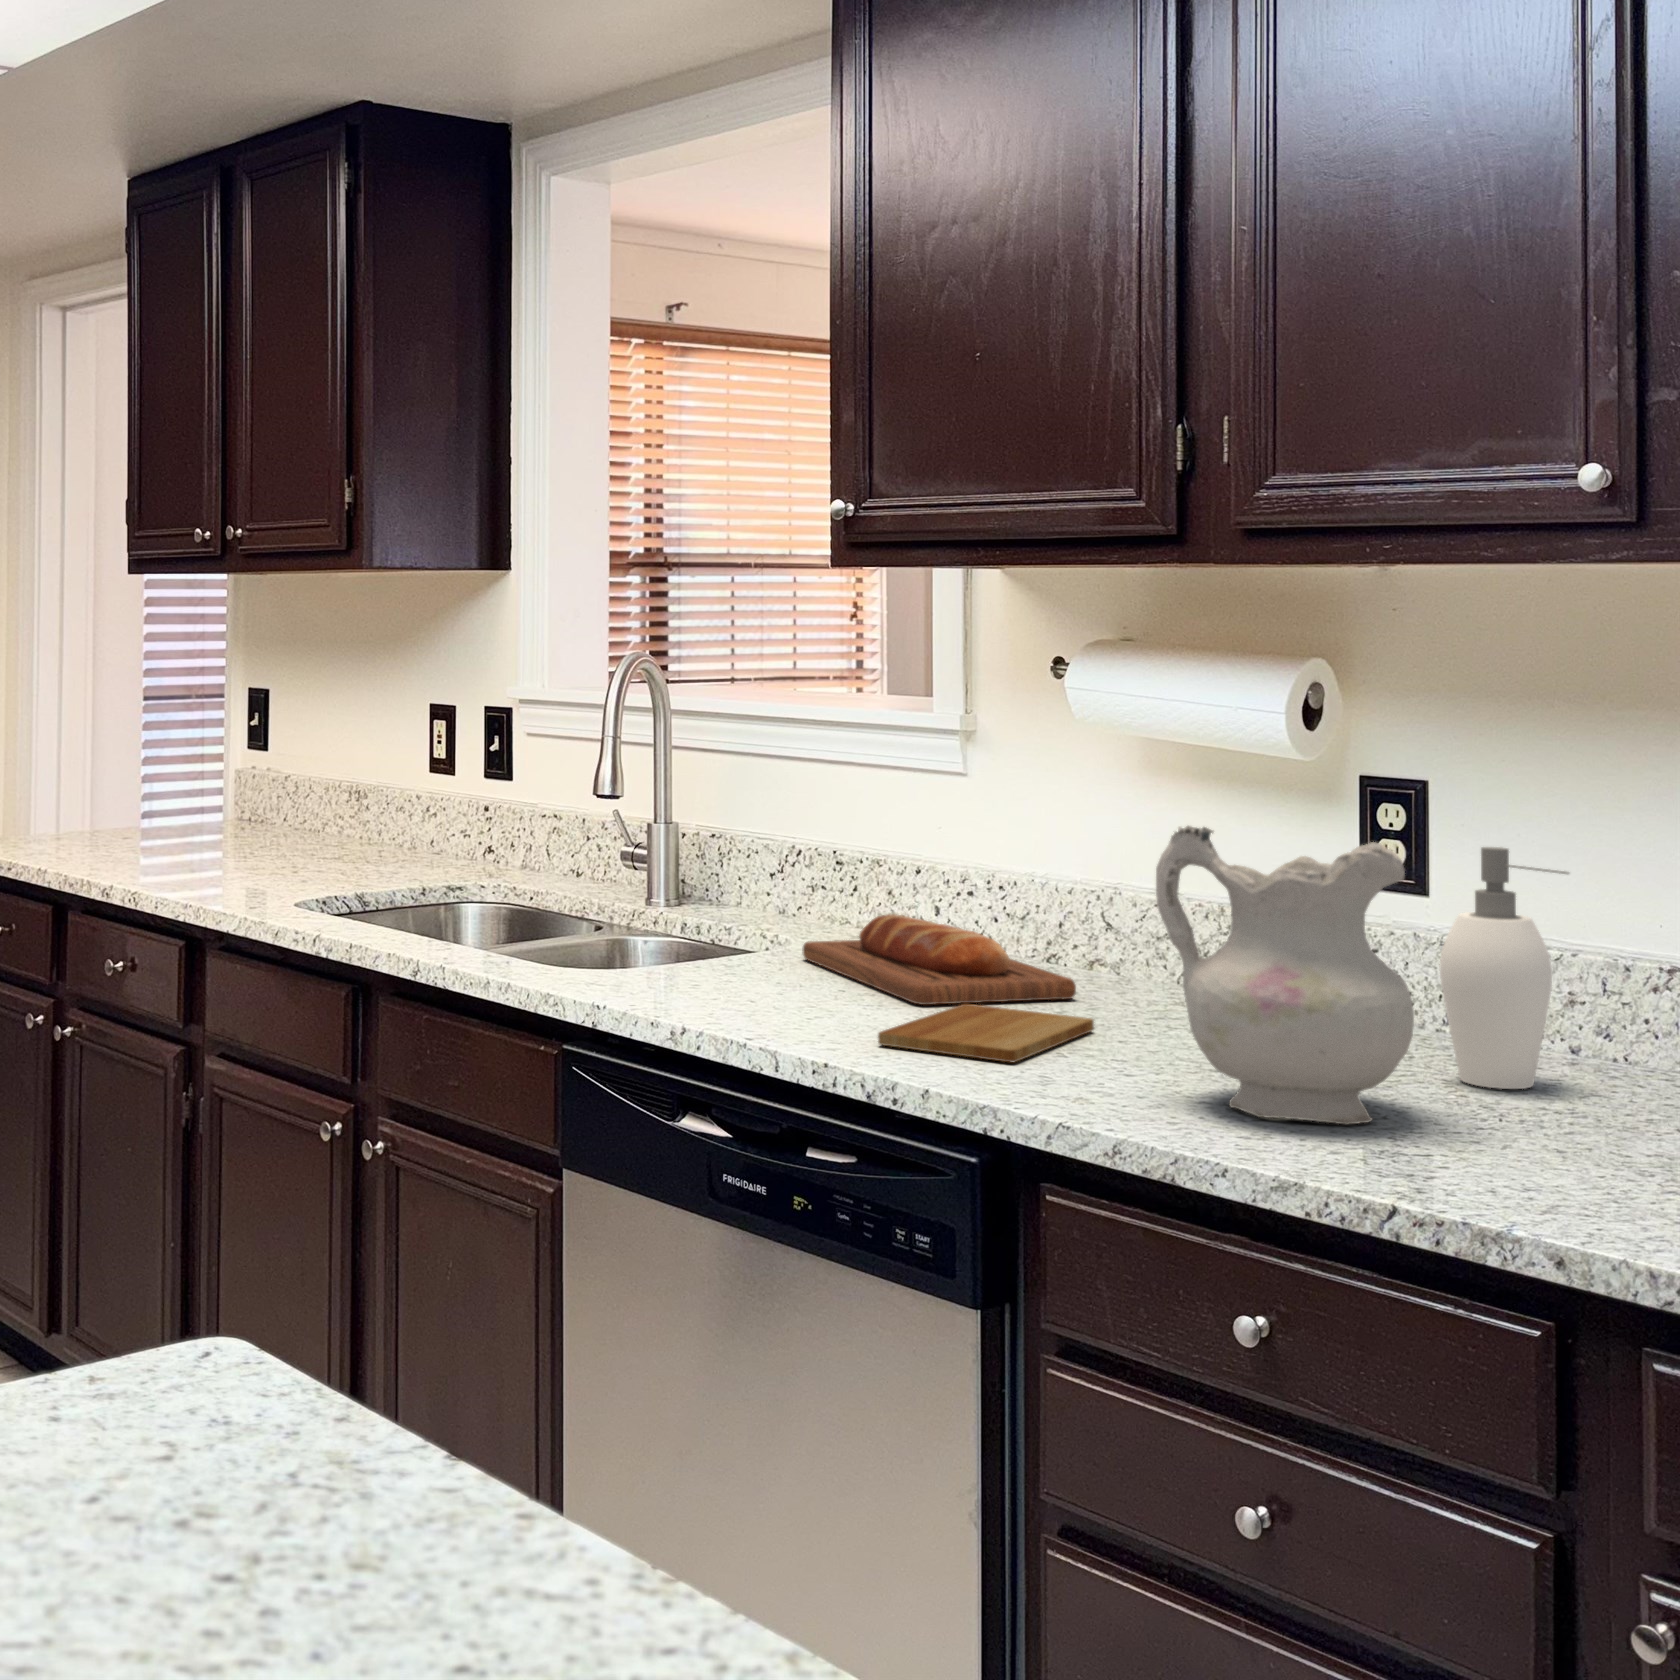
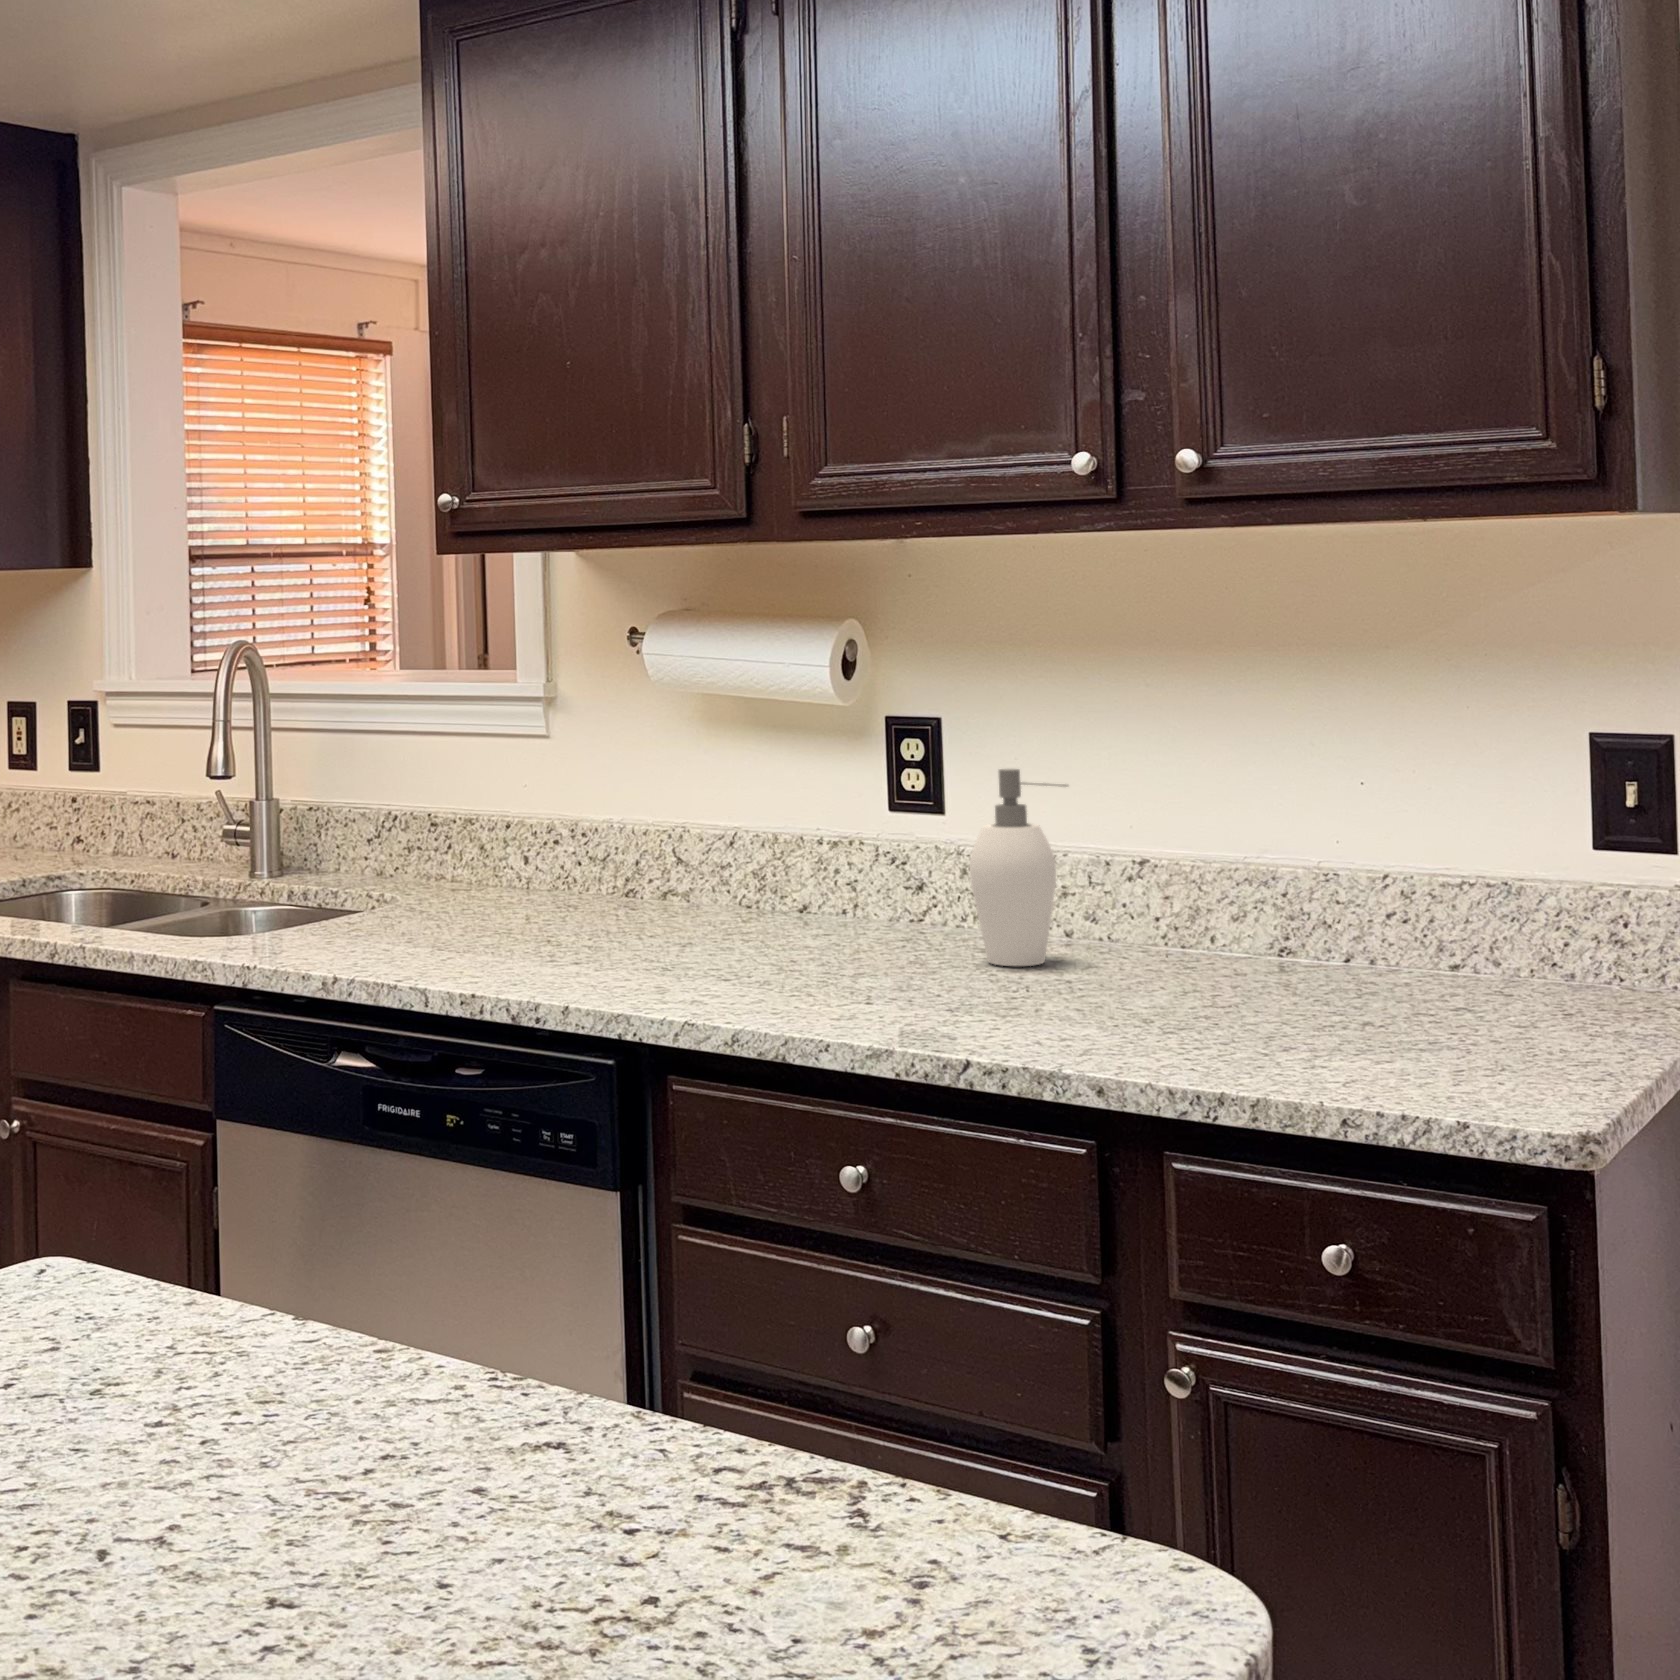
ceramic pitcher: present [1156,826,1414,1124] -> none [751,765,962,1004]
bread loaf: present [802,914,1076,1005] -> none [410,866,660,941]
cutting board: present [878,1004,1094,1062] -> none [511,937,686,981]

